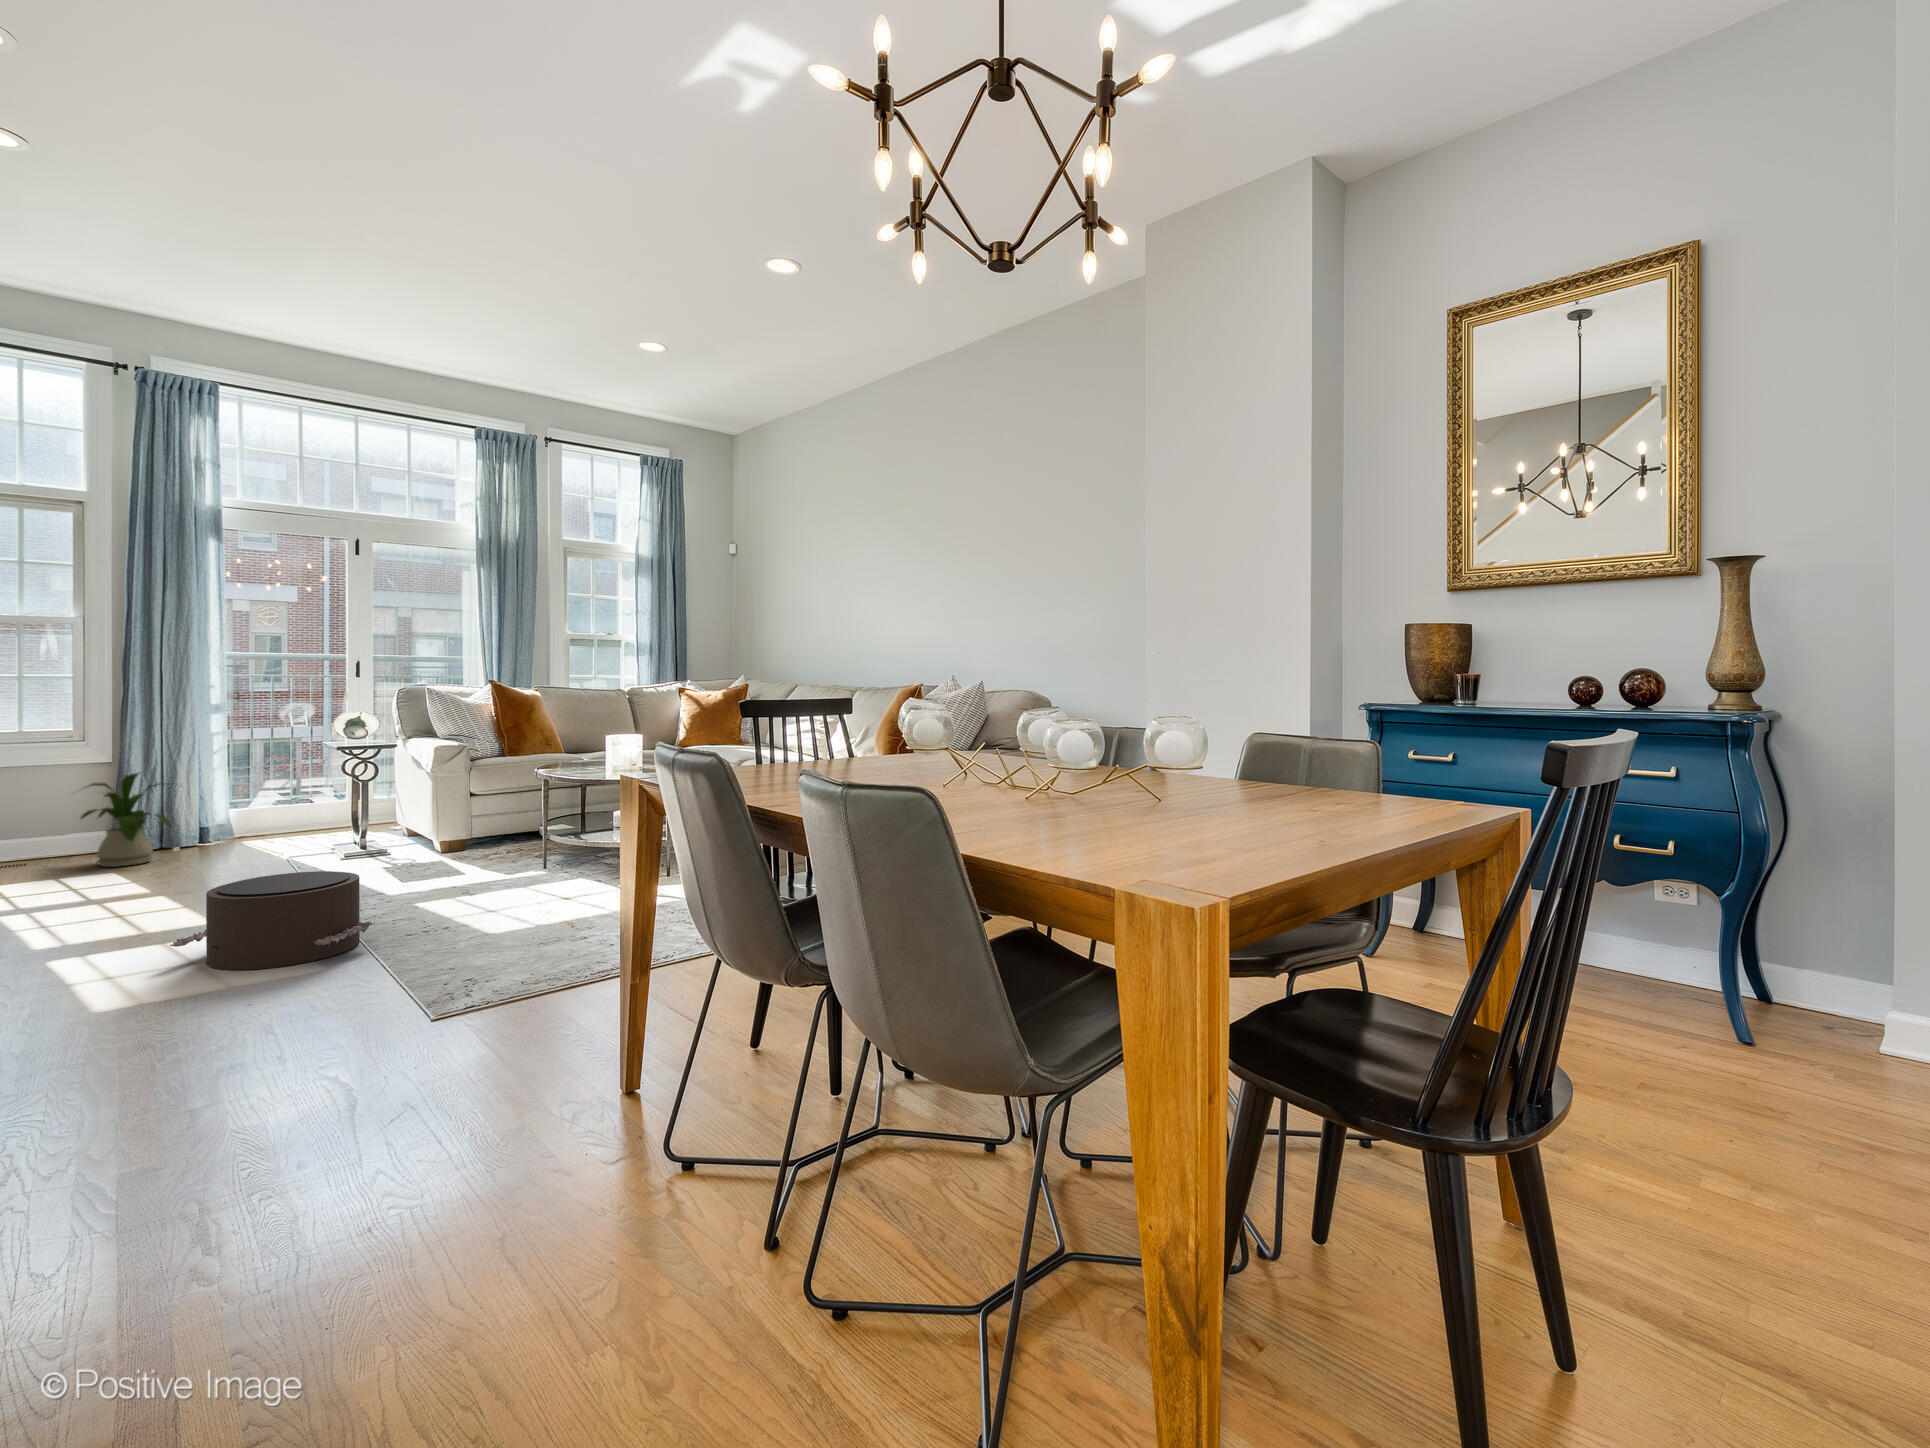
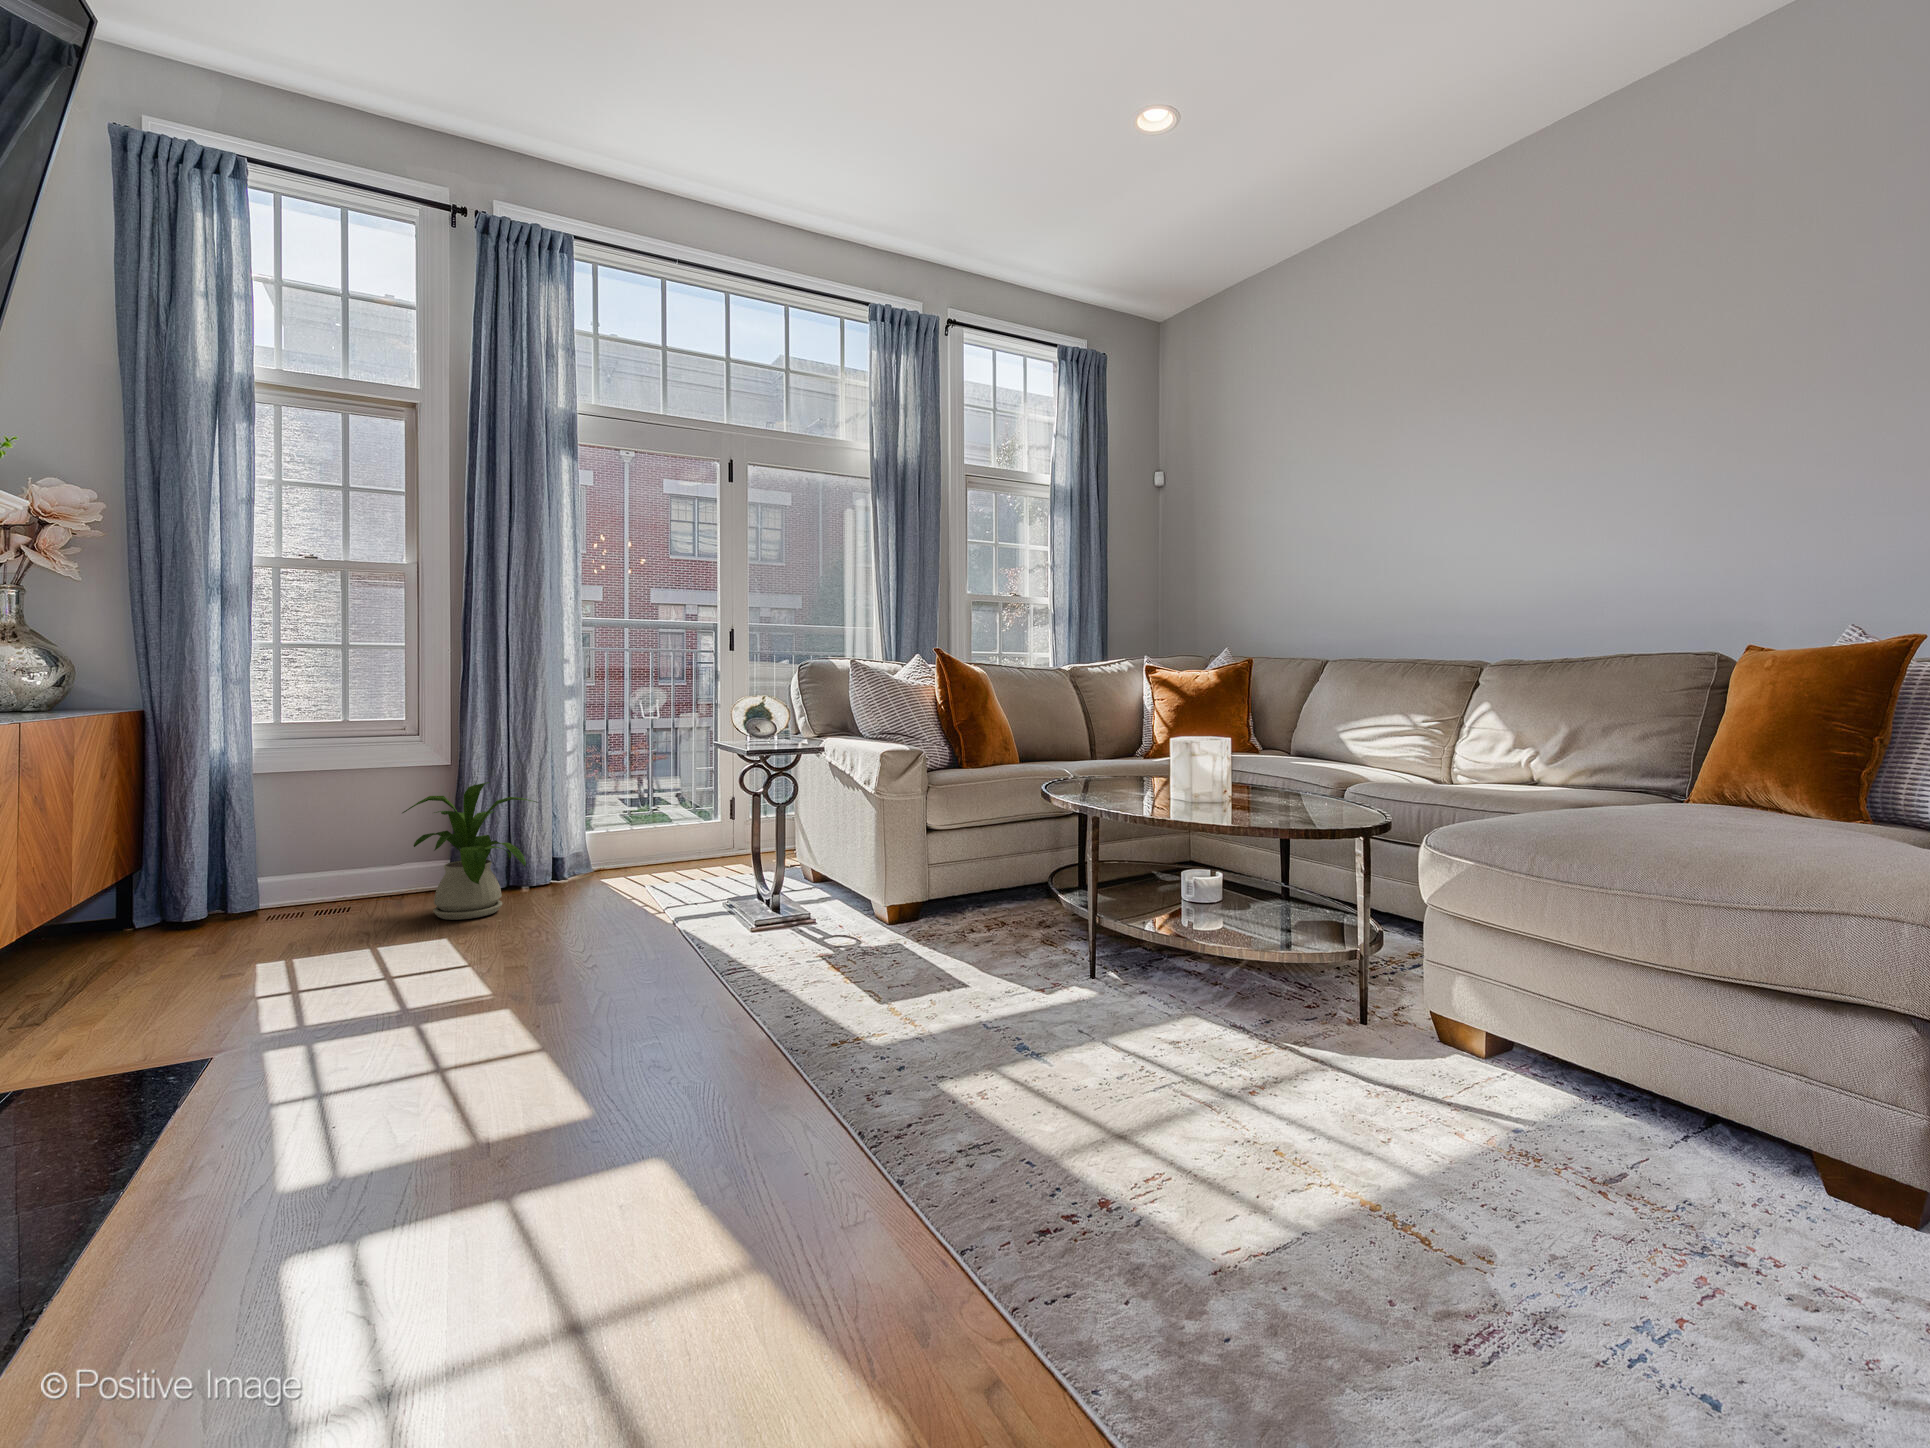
pouf: present [170,871,374,970] -> none [586,1021,971,1310]

